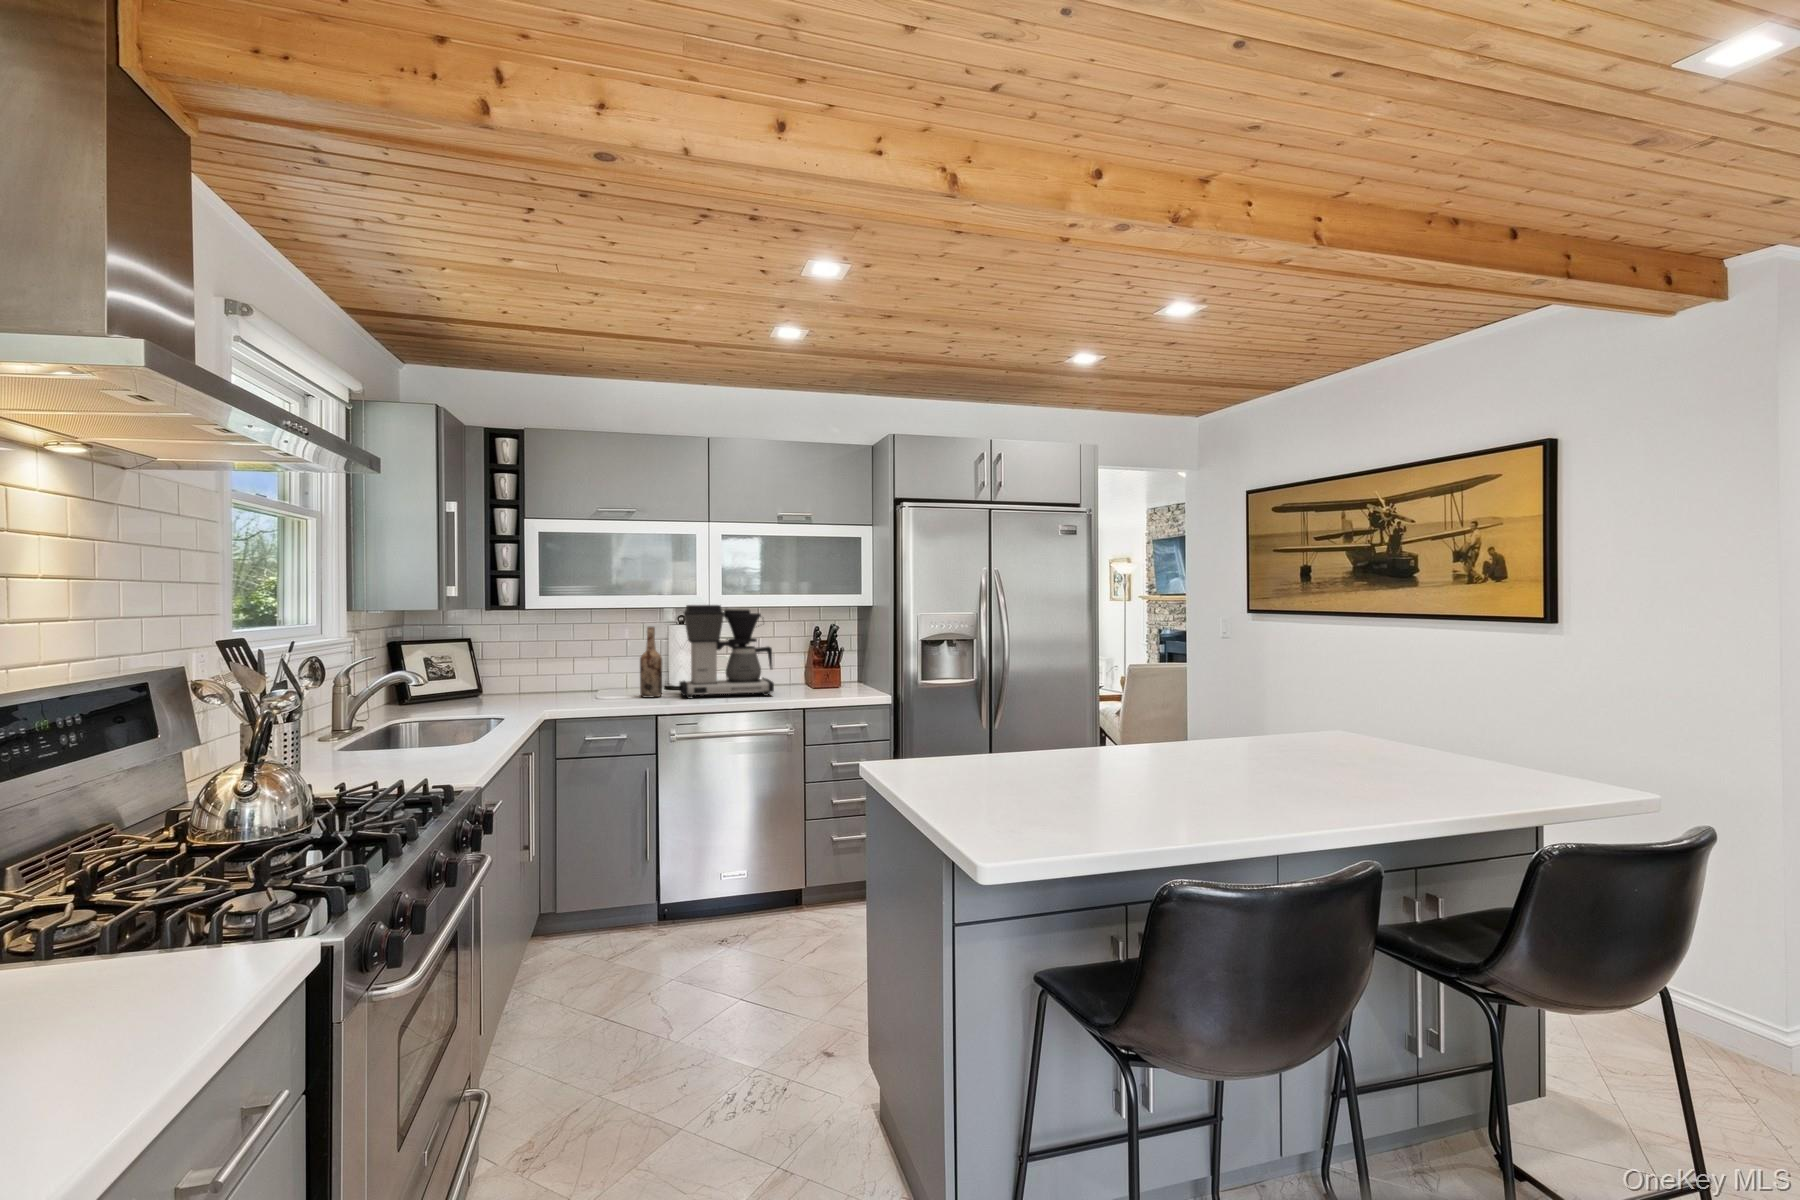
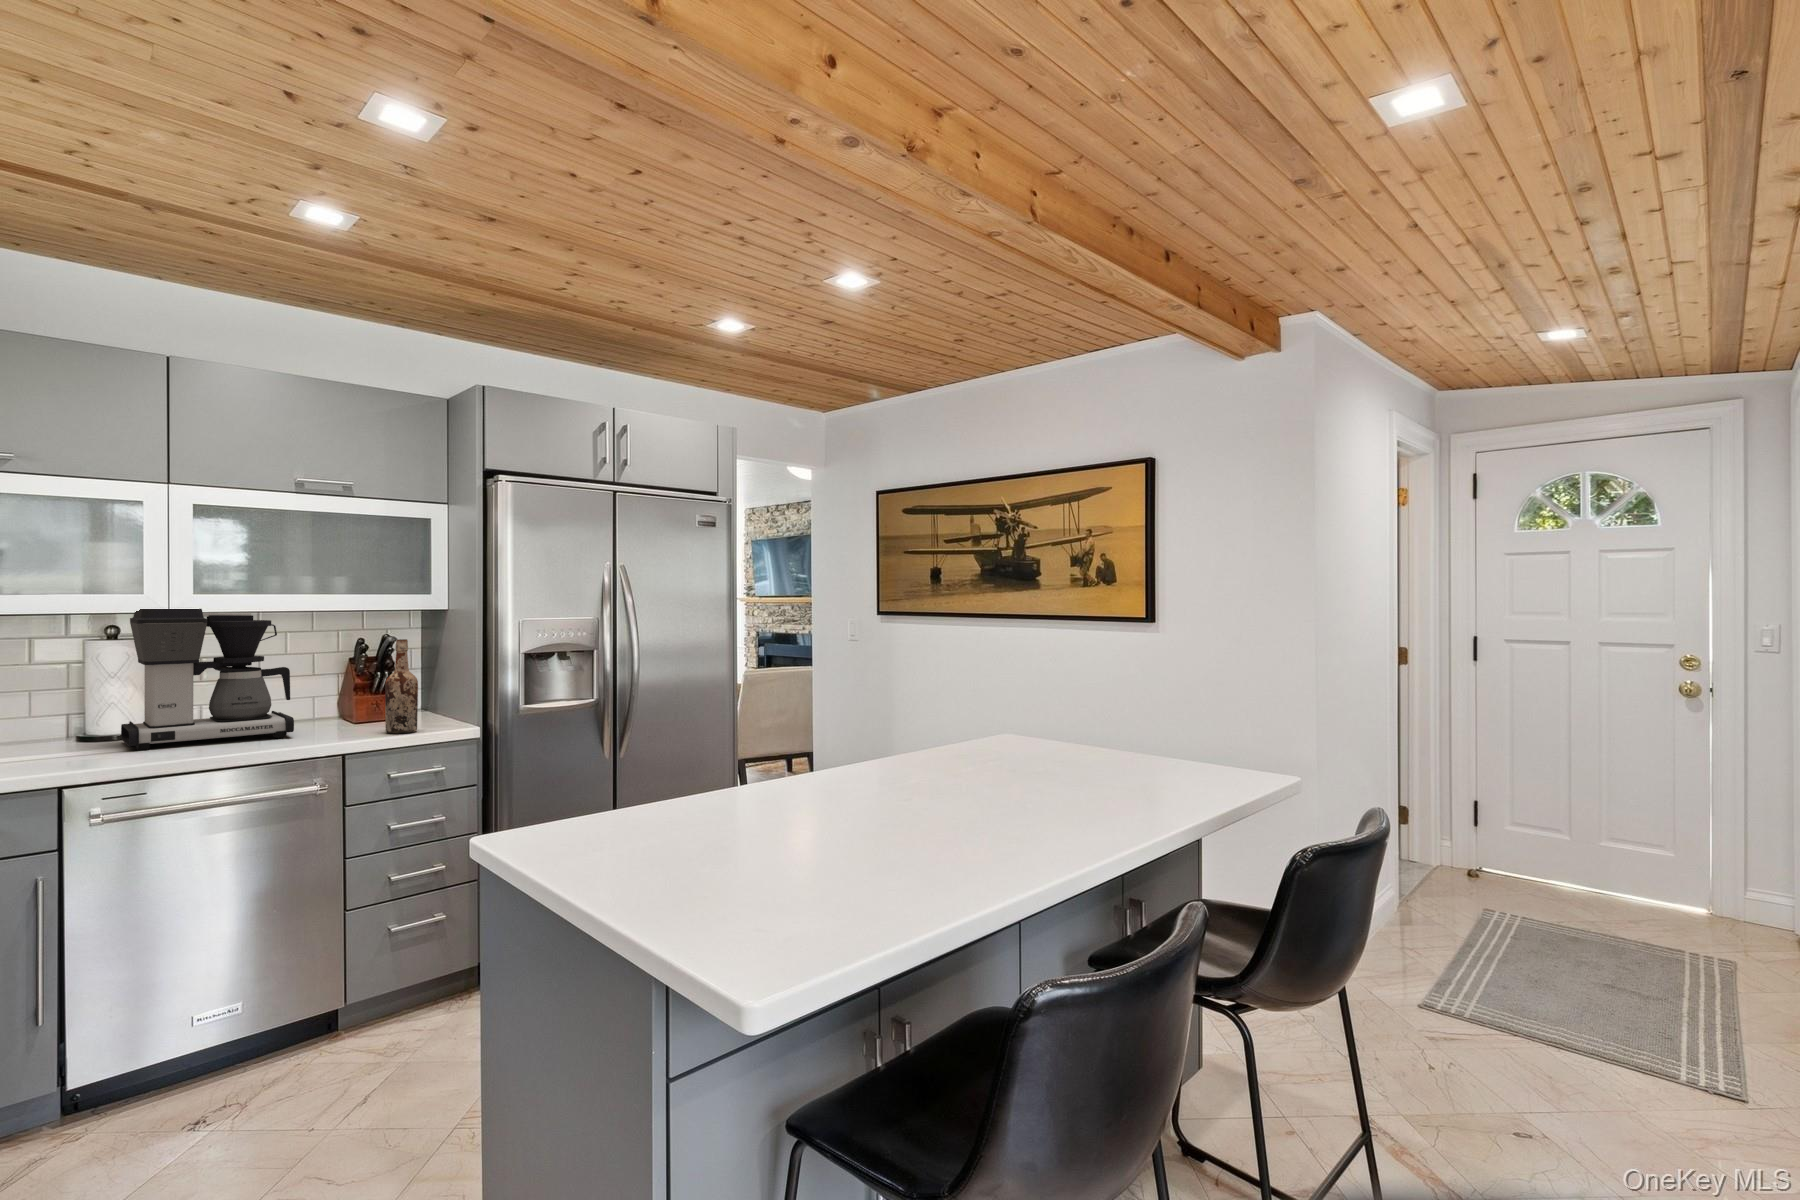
wine bottle: present [640,627,662,698] -> present [385,639,418,734]

